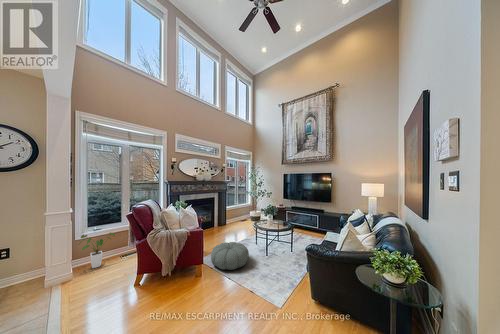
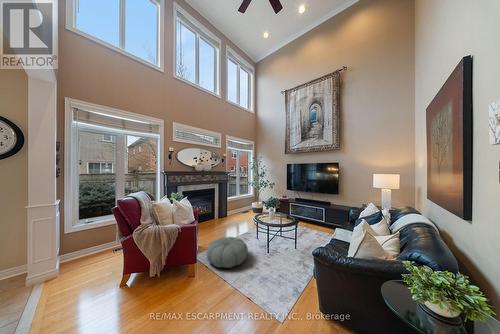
house plant: present [79,233,115,268] -> none [63,227,105,265]

